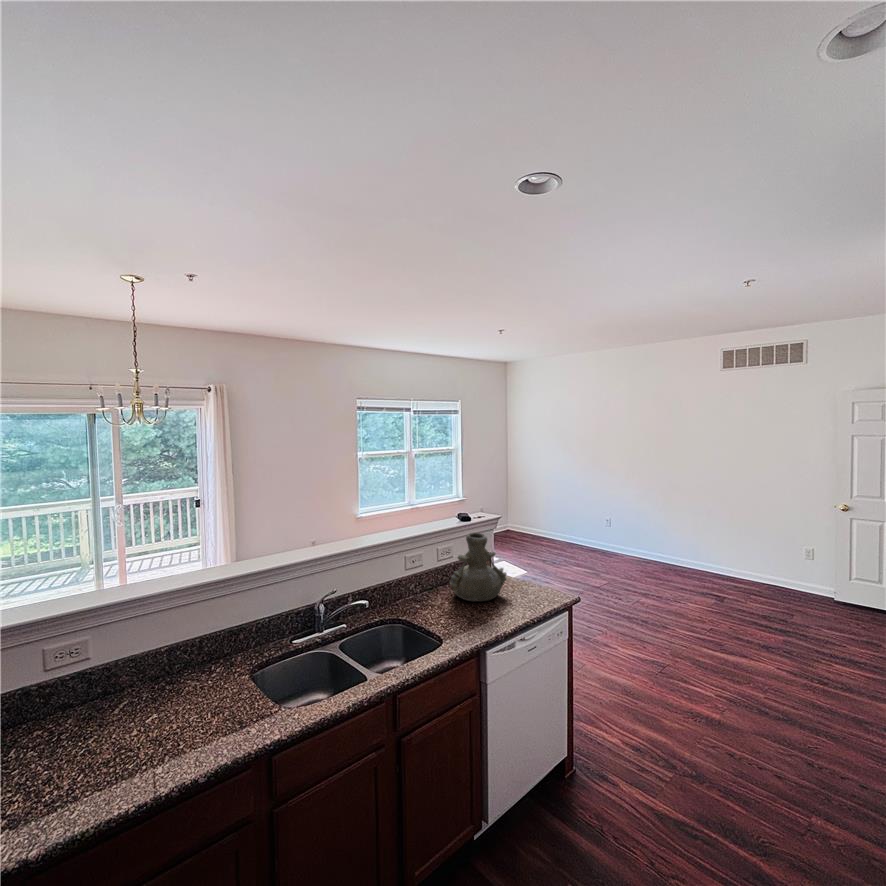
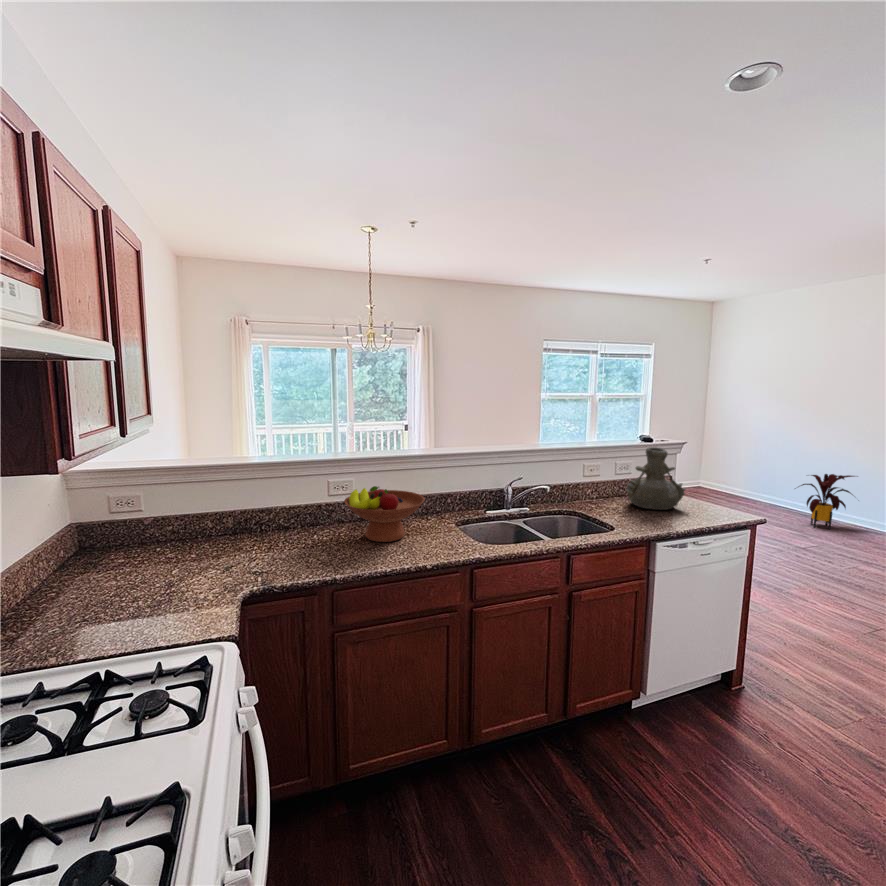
house plant: none [582,513,630,562] -> present [801,474,855,529]
fruit bowl: none [55,648,196,749] -> present [344,486,425,542]

